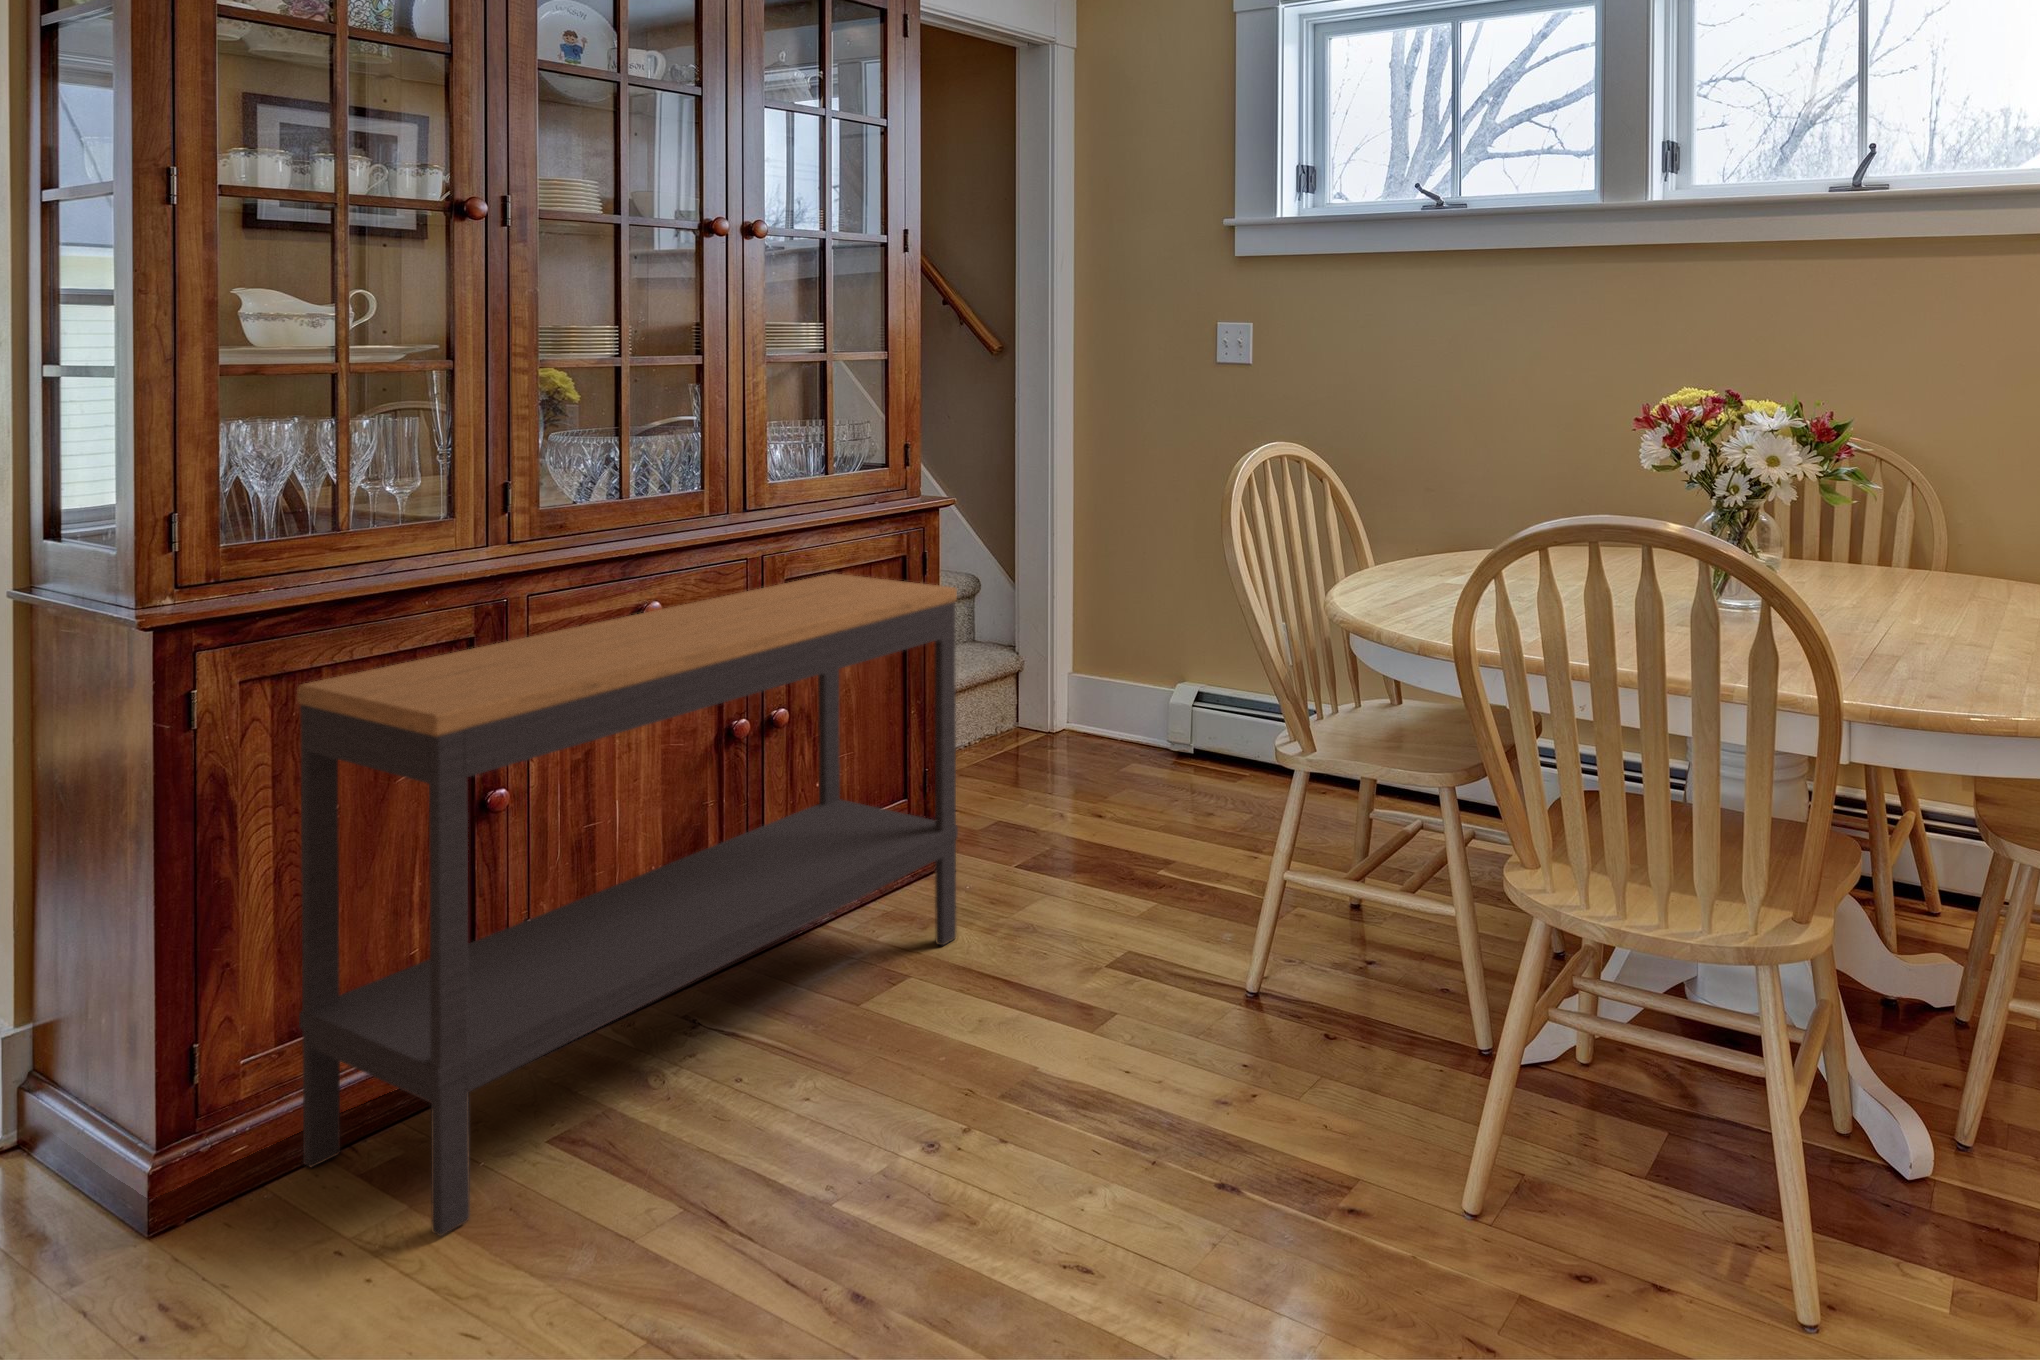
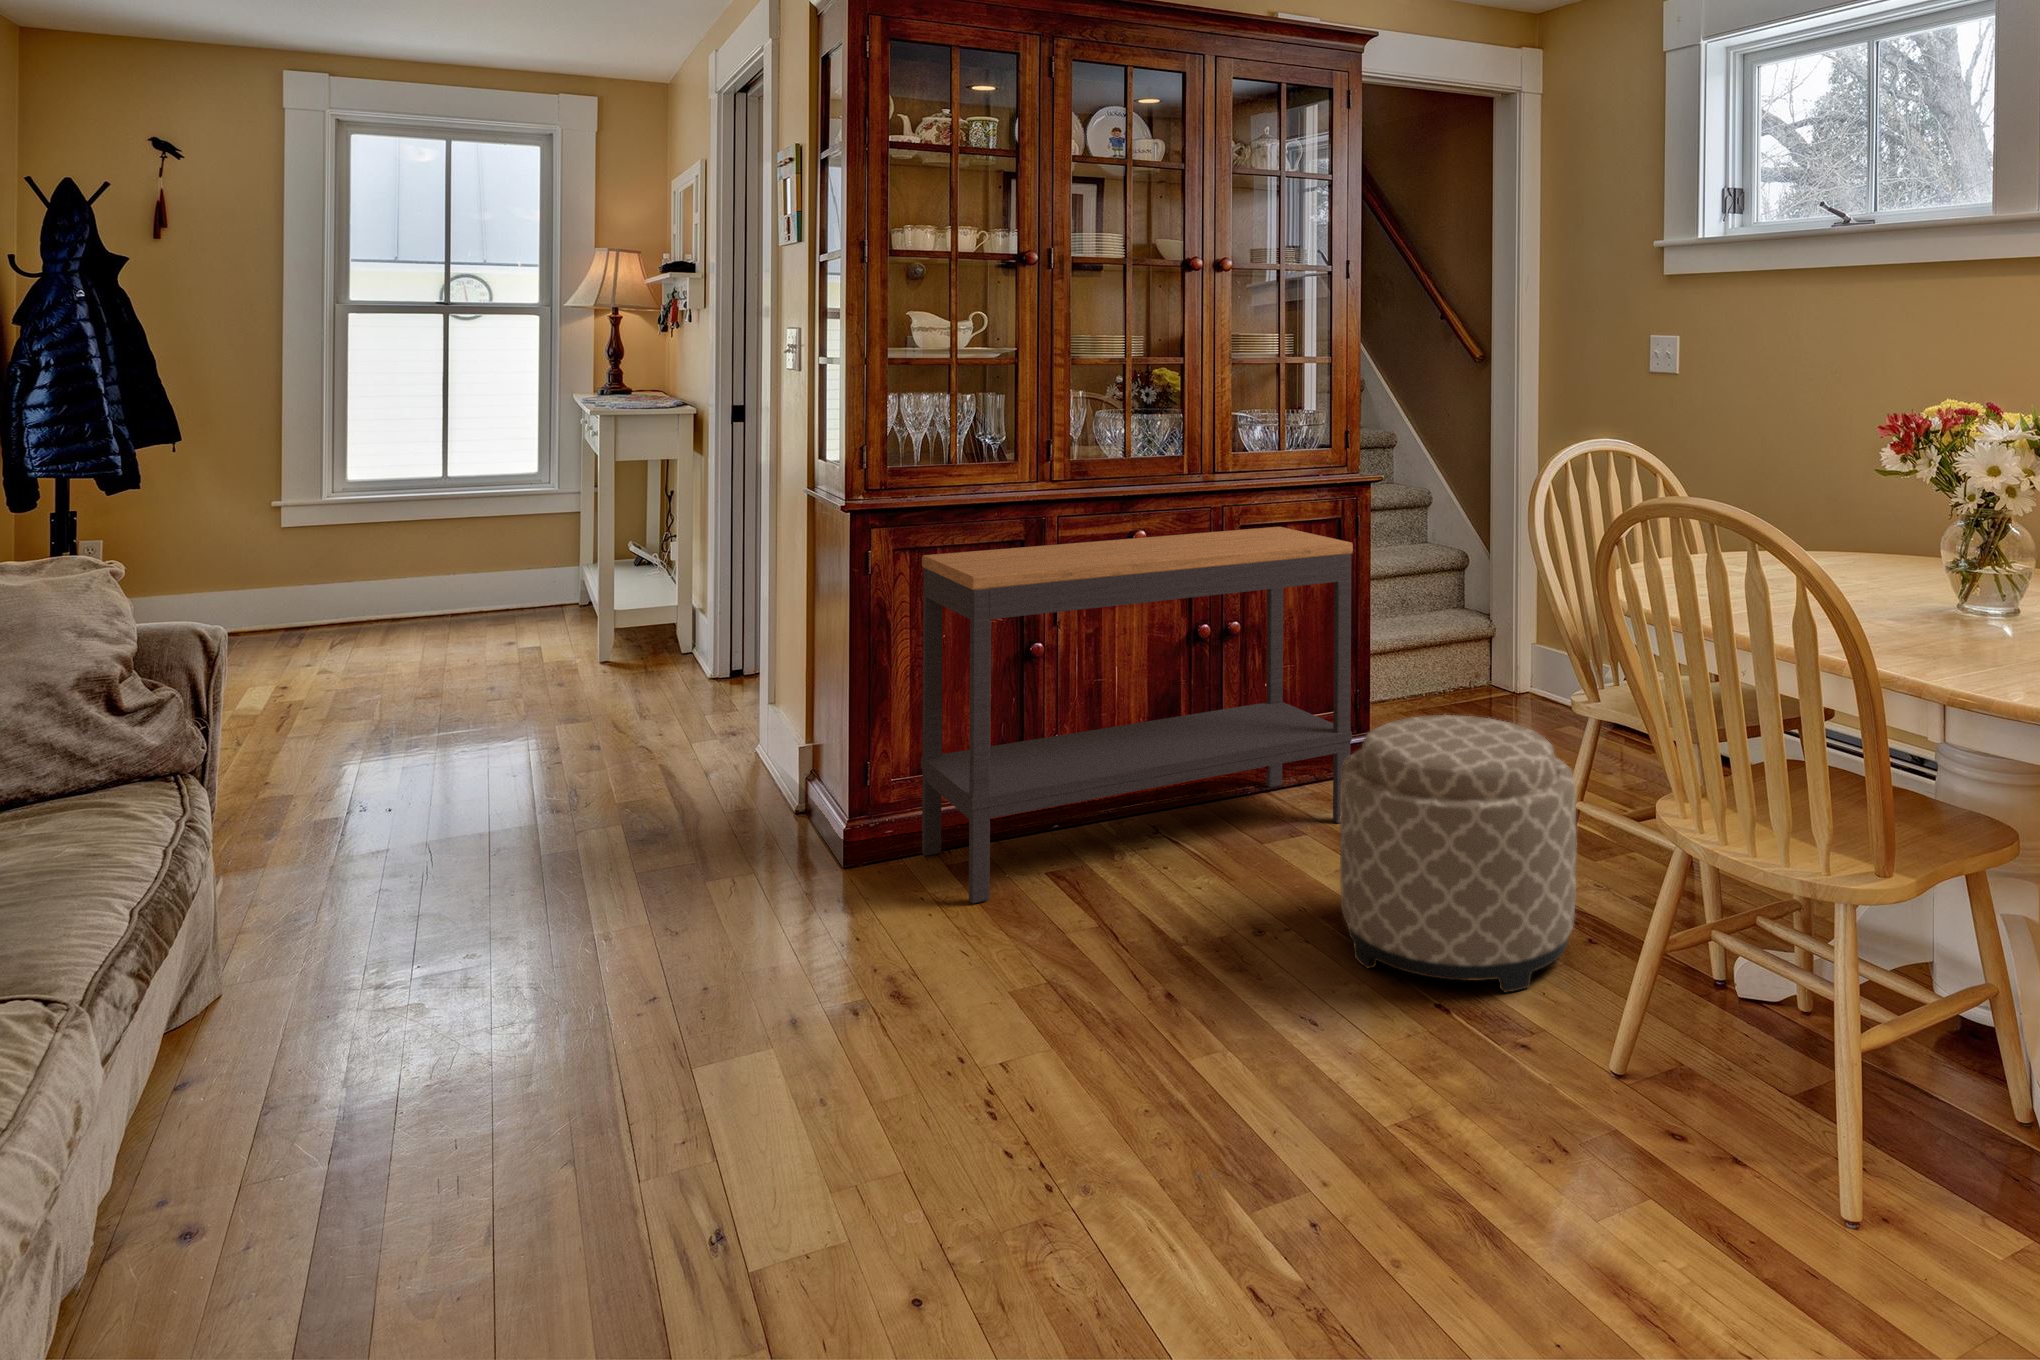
ottoman: none [1040,793,1334,1160] -> present [1340,715,1576,992]

